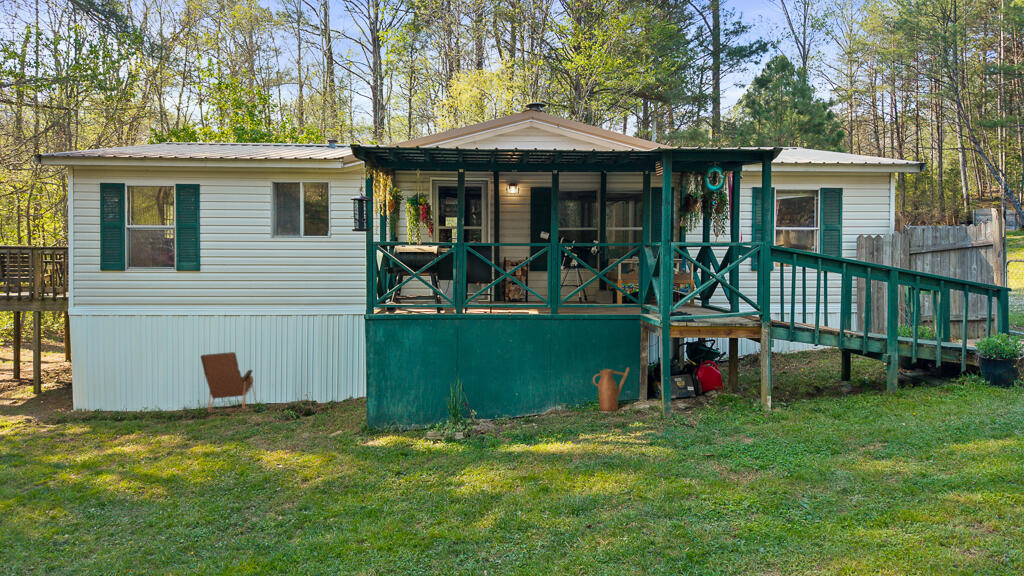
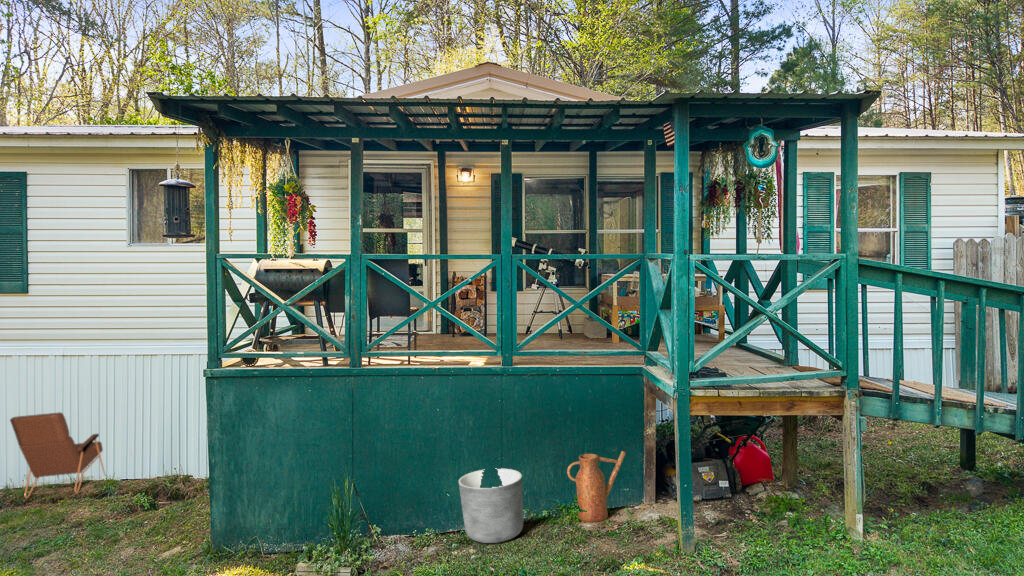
planter: none [526,378,566,421] -> present [459,469,523,543]

